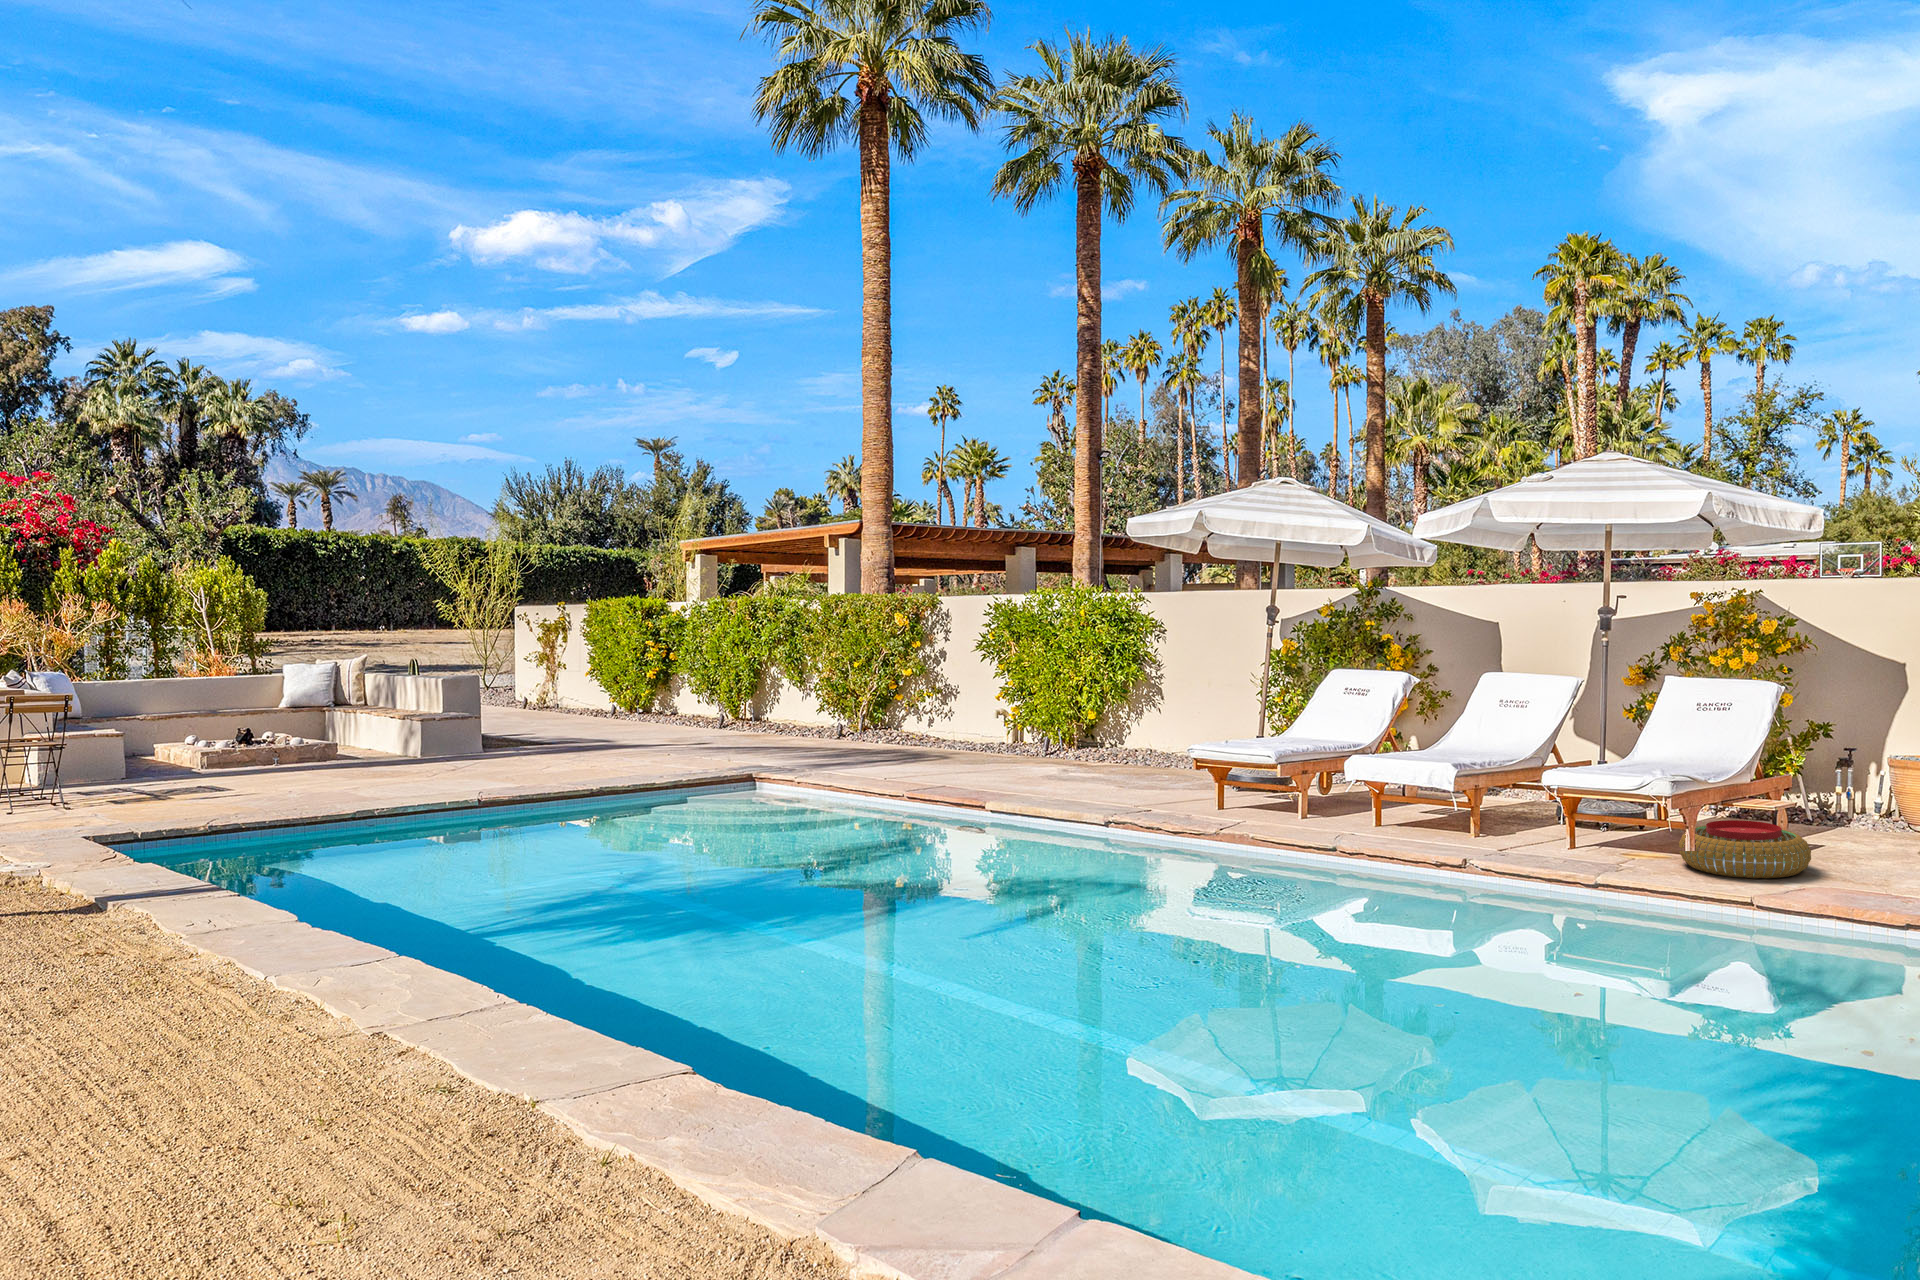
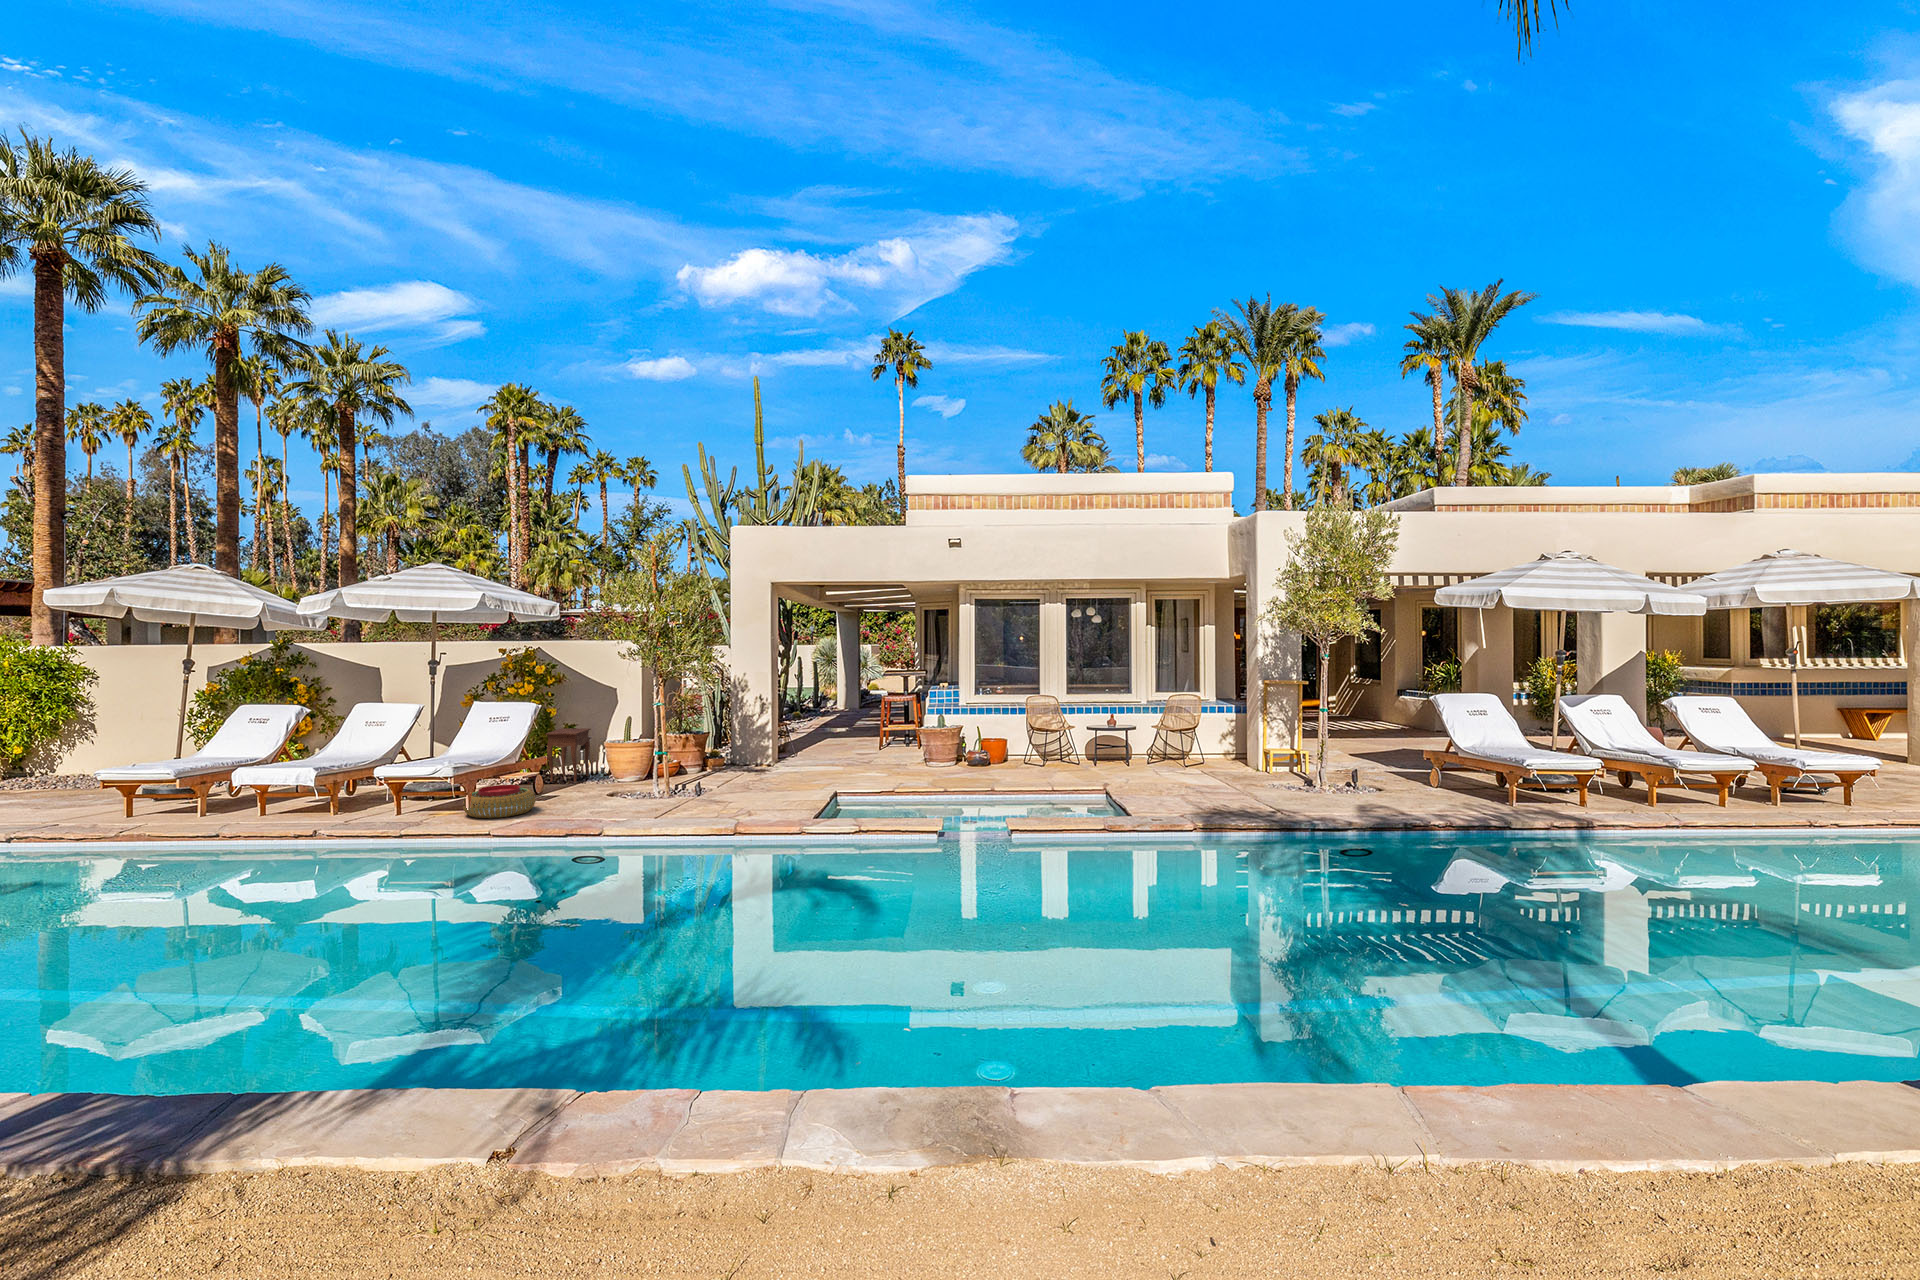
side table: none [1790,729,1872,825] -> present [546,728,591,782]

